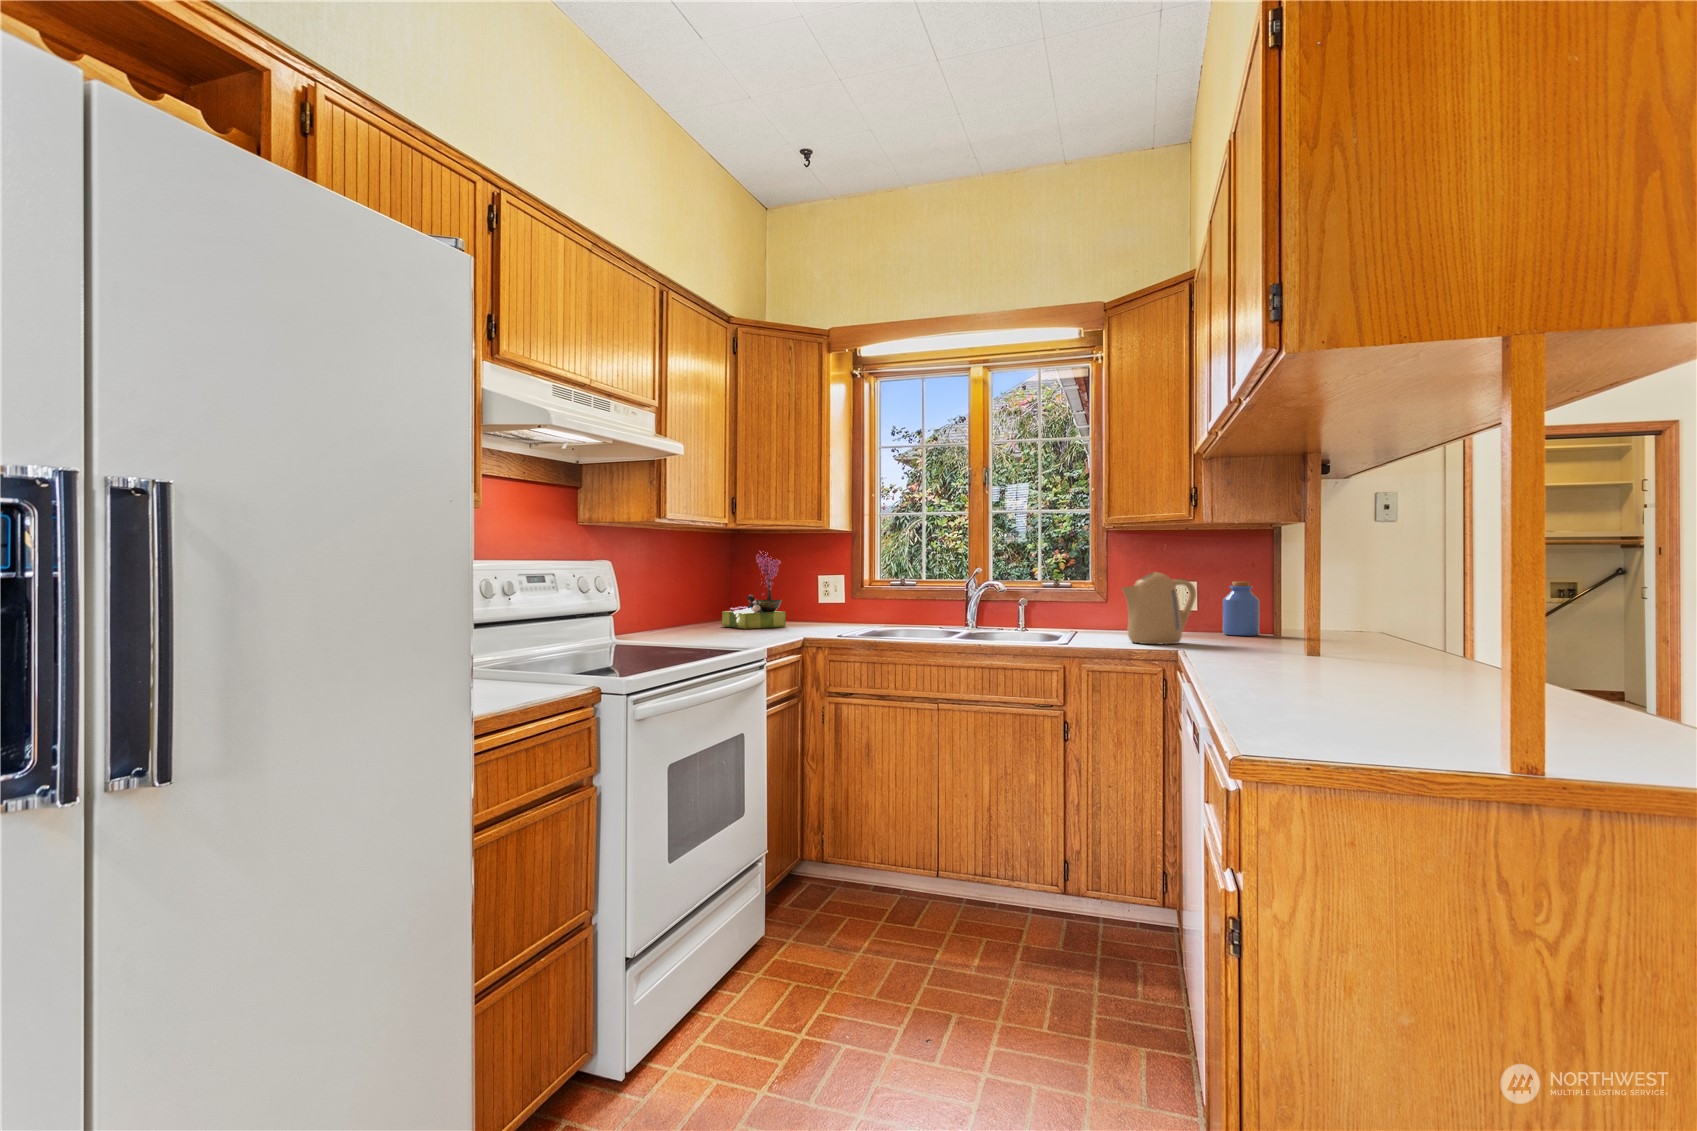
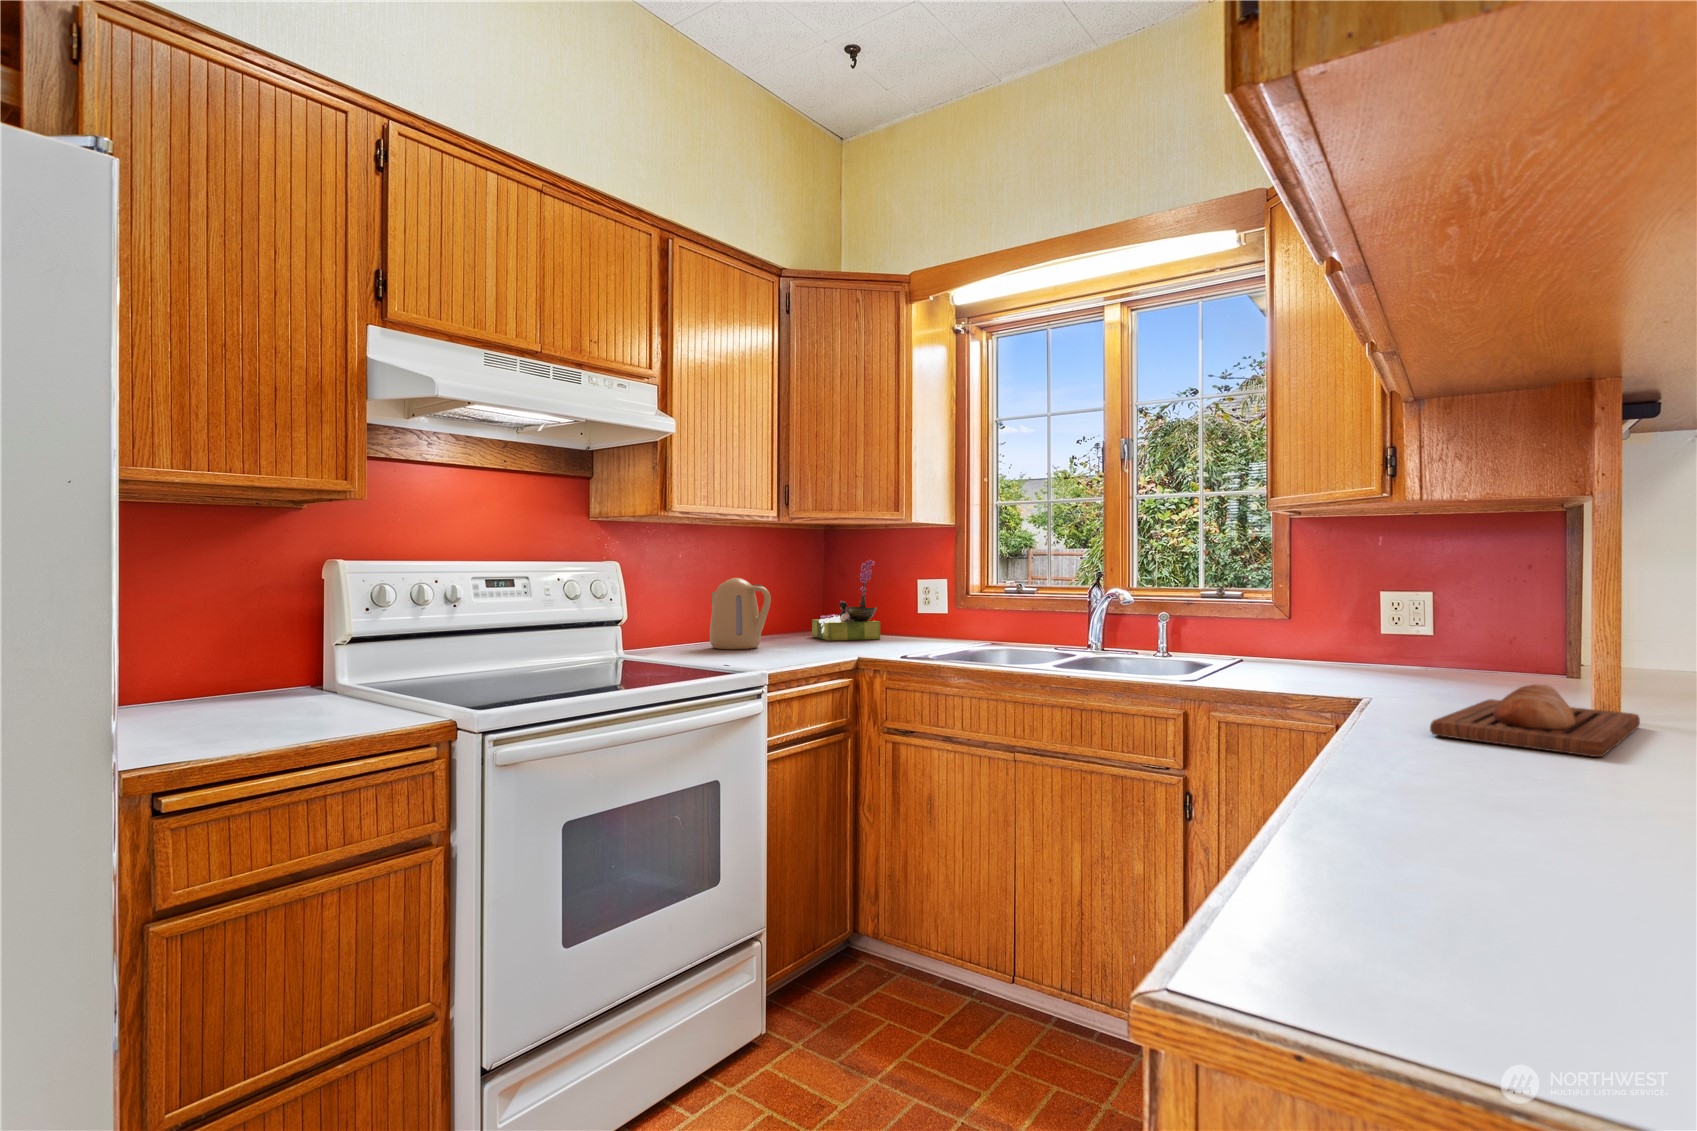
kettle: present [1122,572,1196,644] -> present [710,578,771,649]
jar: present [1223,581,1259,636] -> none [1473,592,1539,677]
bread loaf: none [1237,633,1328,667] -> present [1430,685,1640,757]

